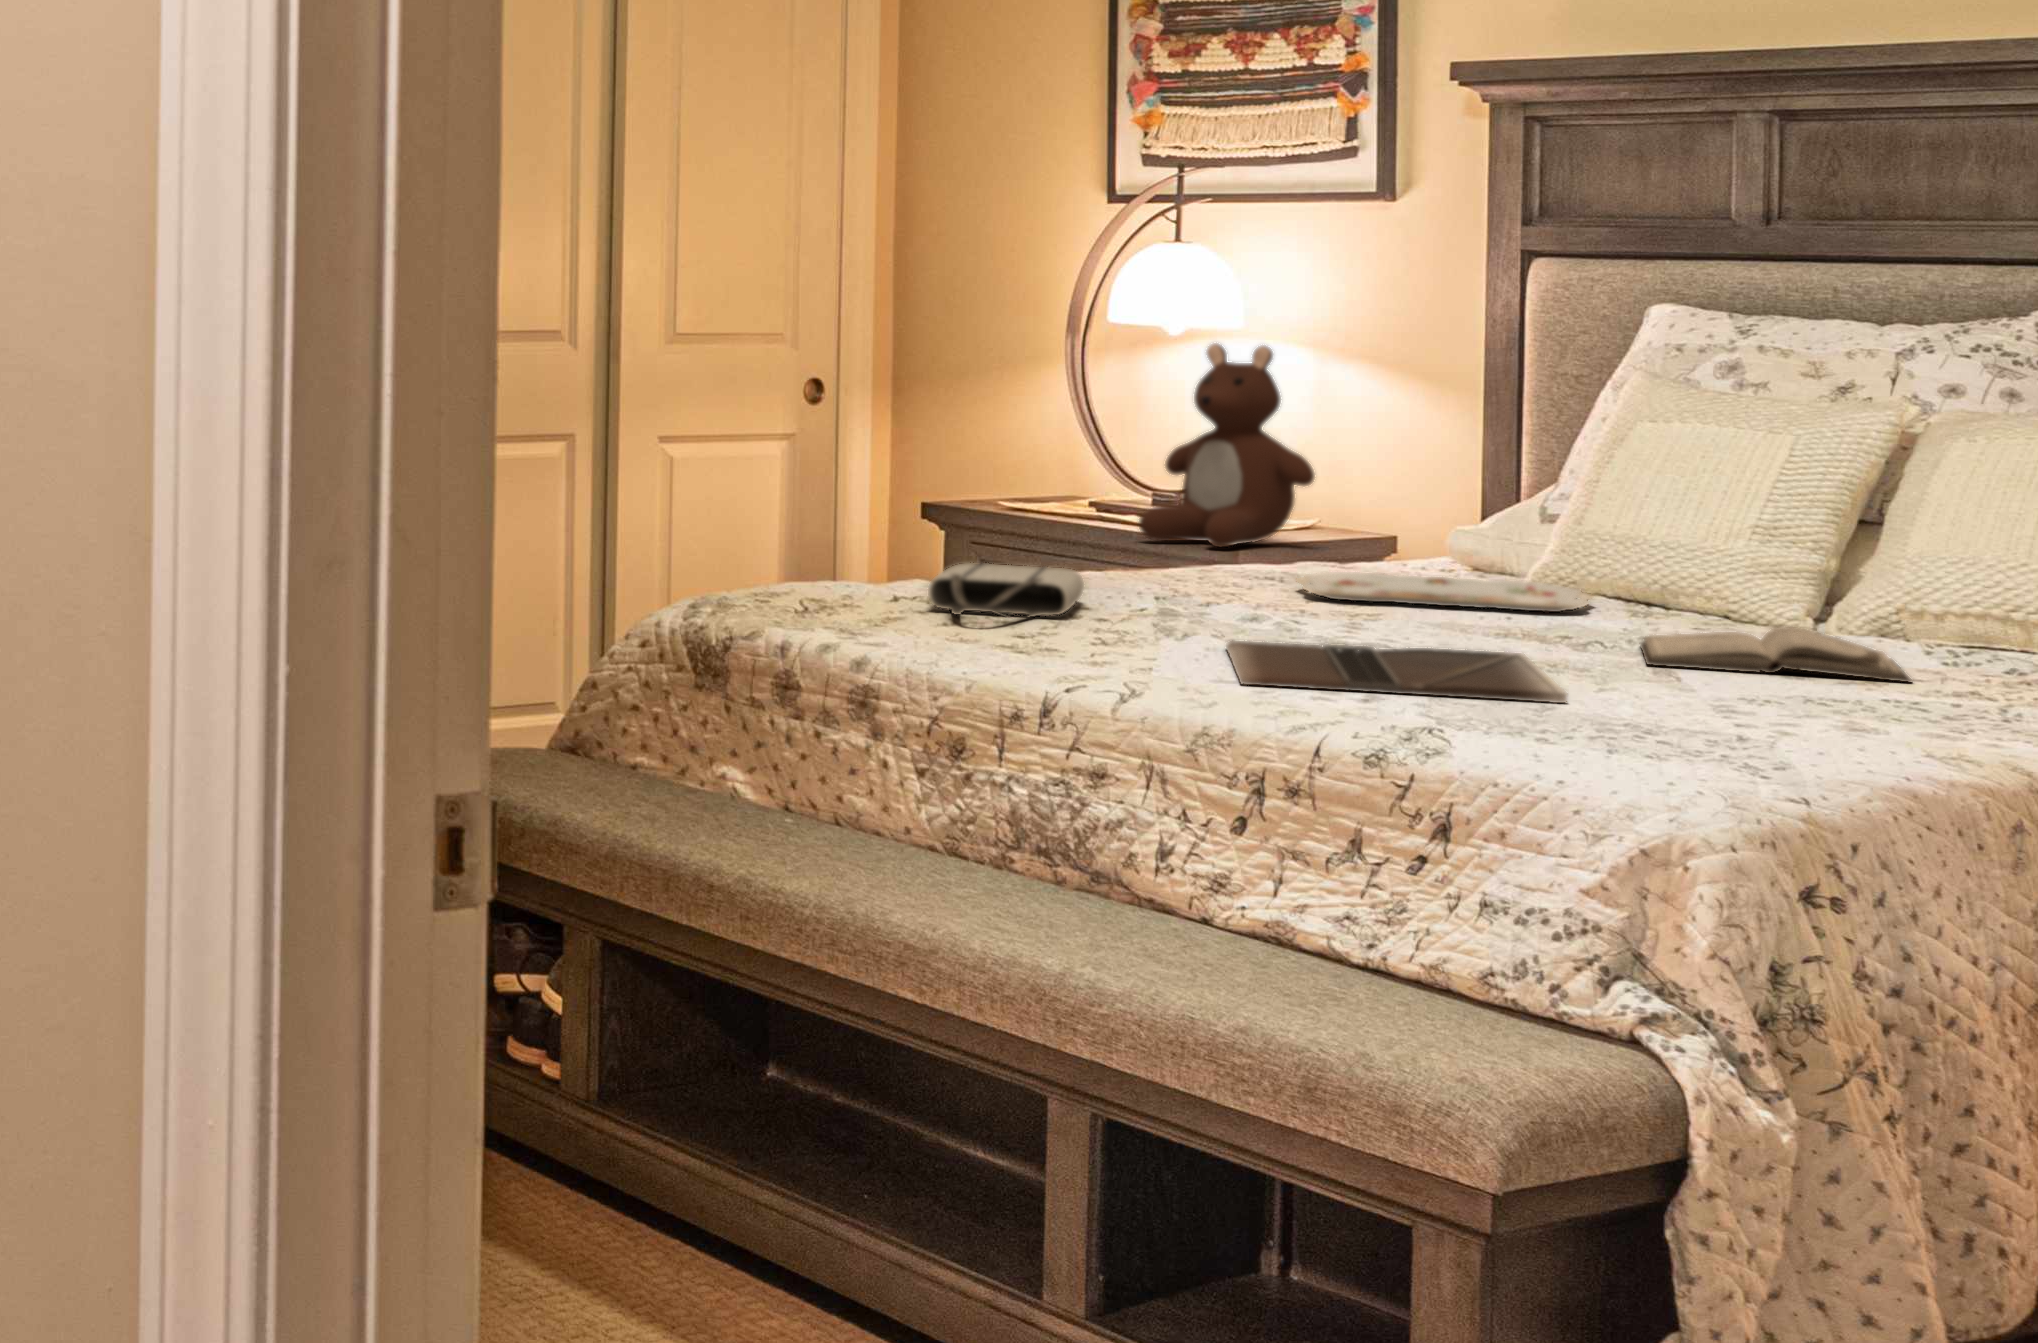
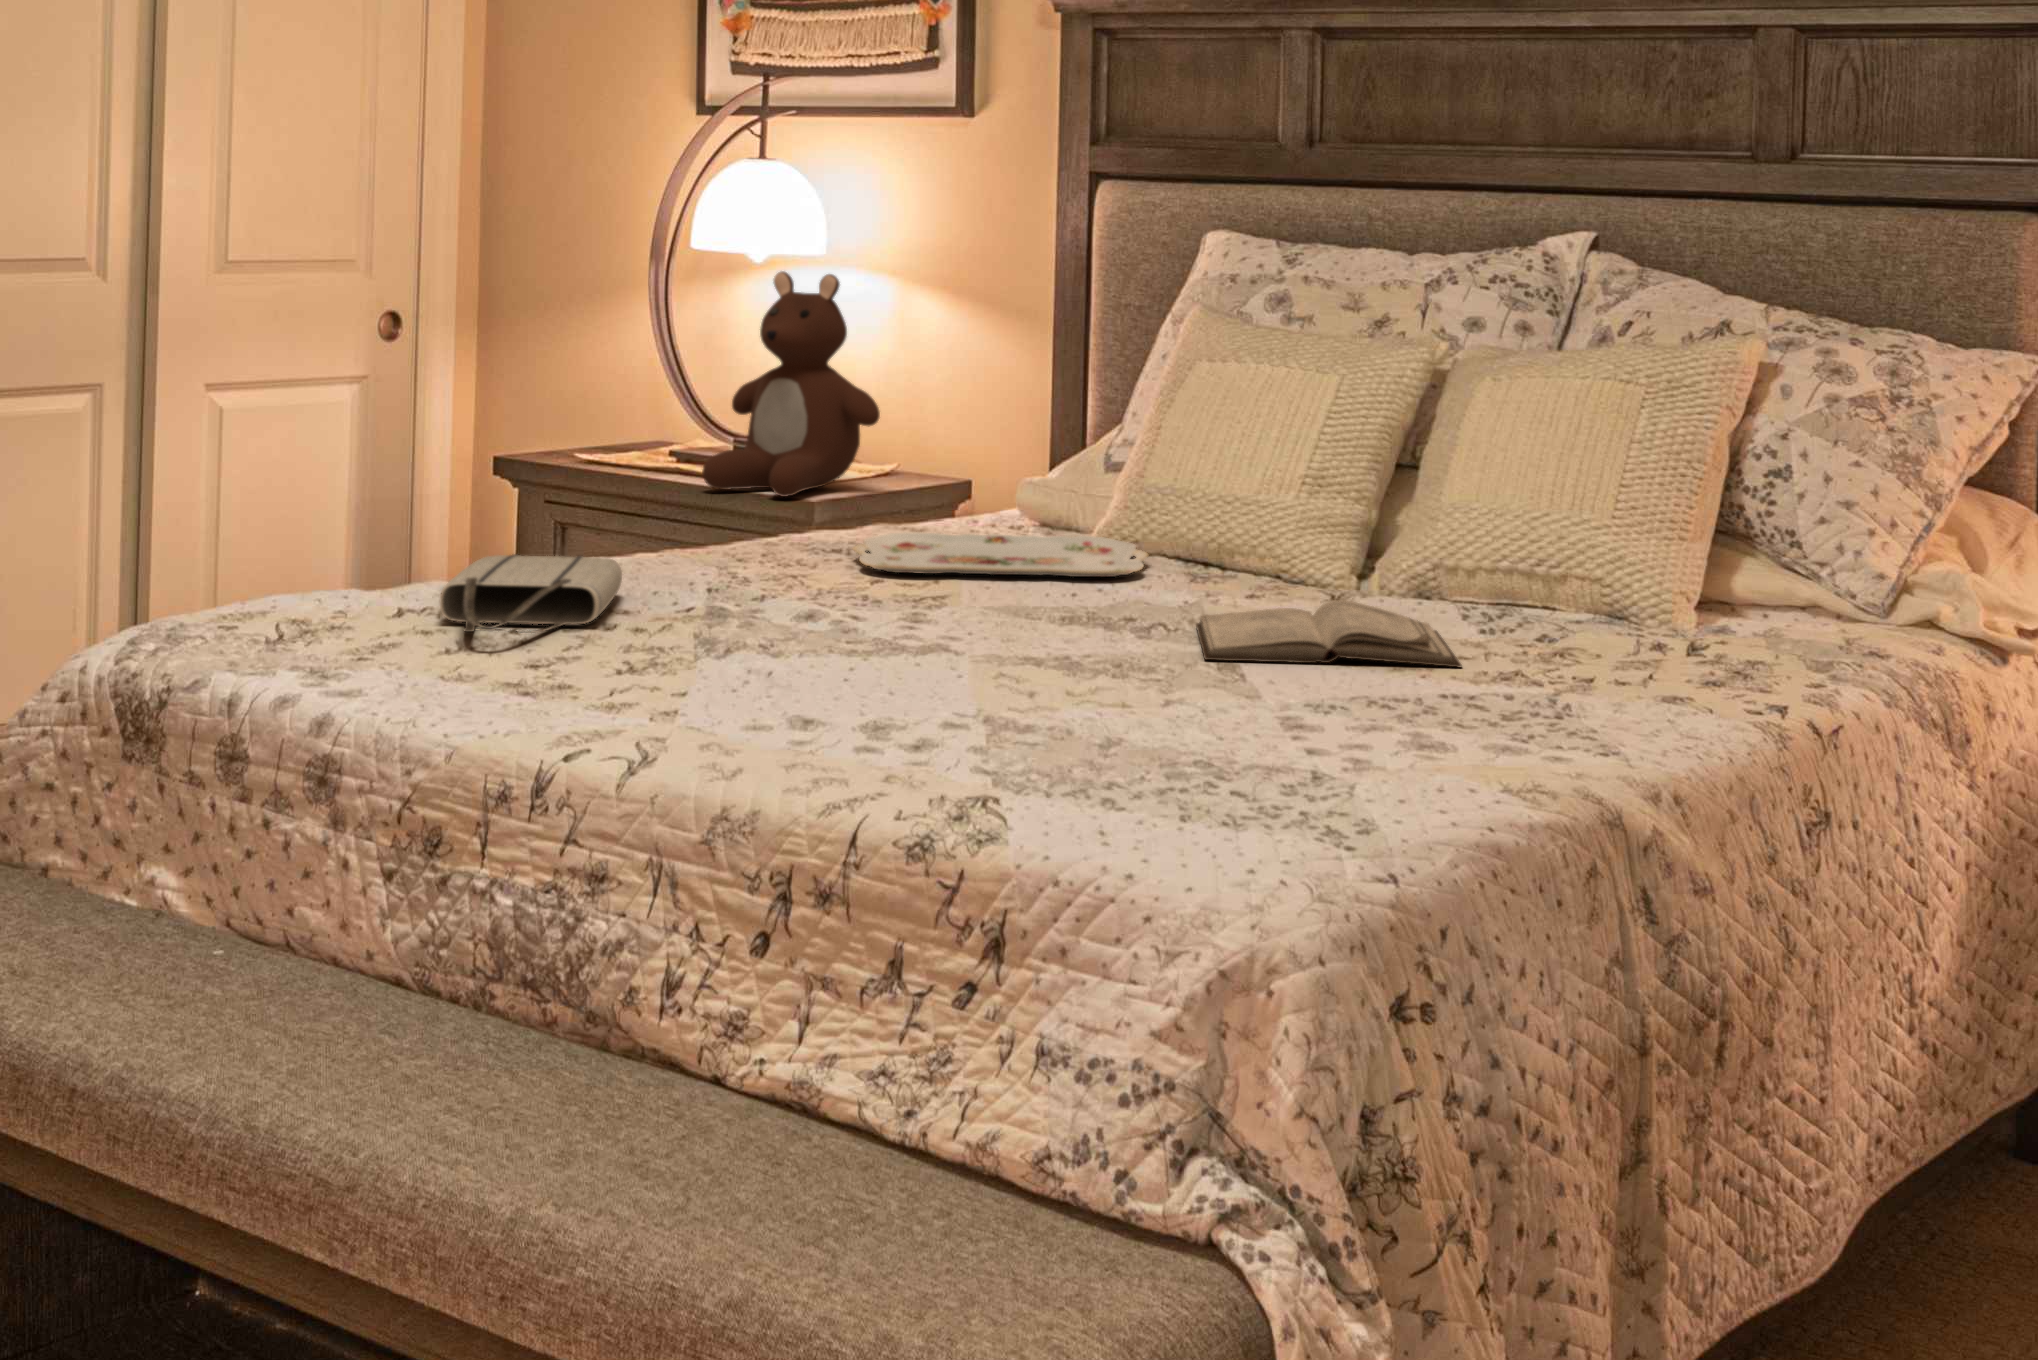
laptop: present [1226,641,1567,703] -> none [765,655,1127,736]

